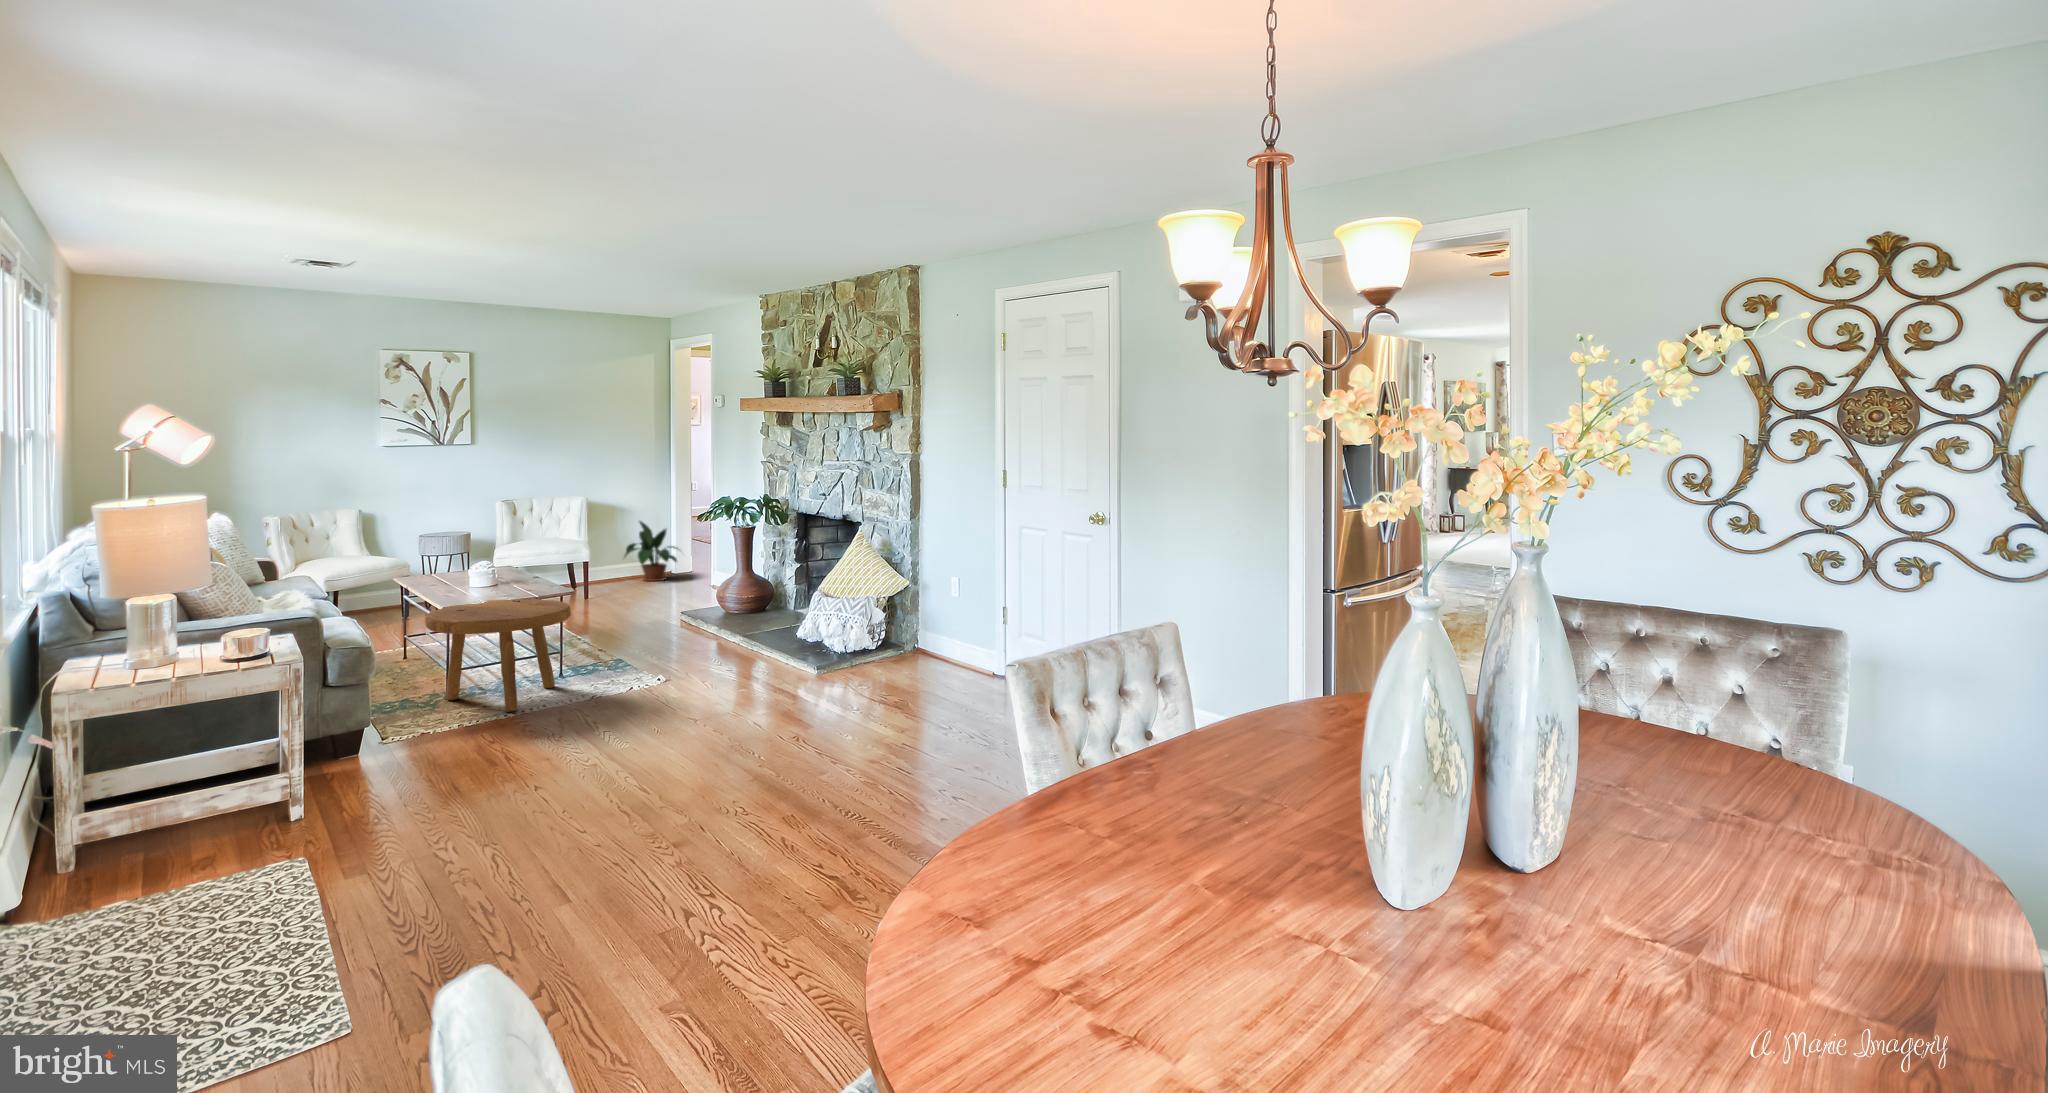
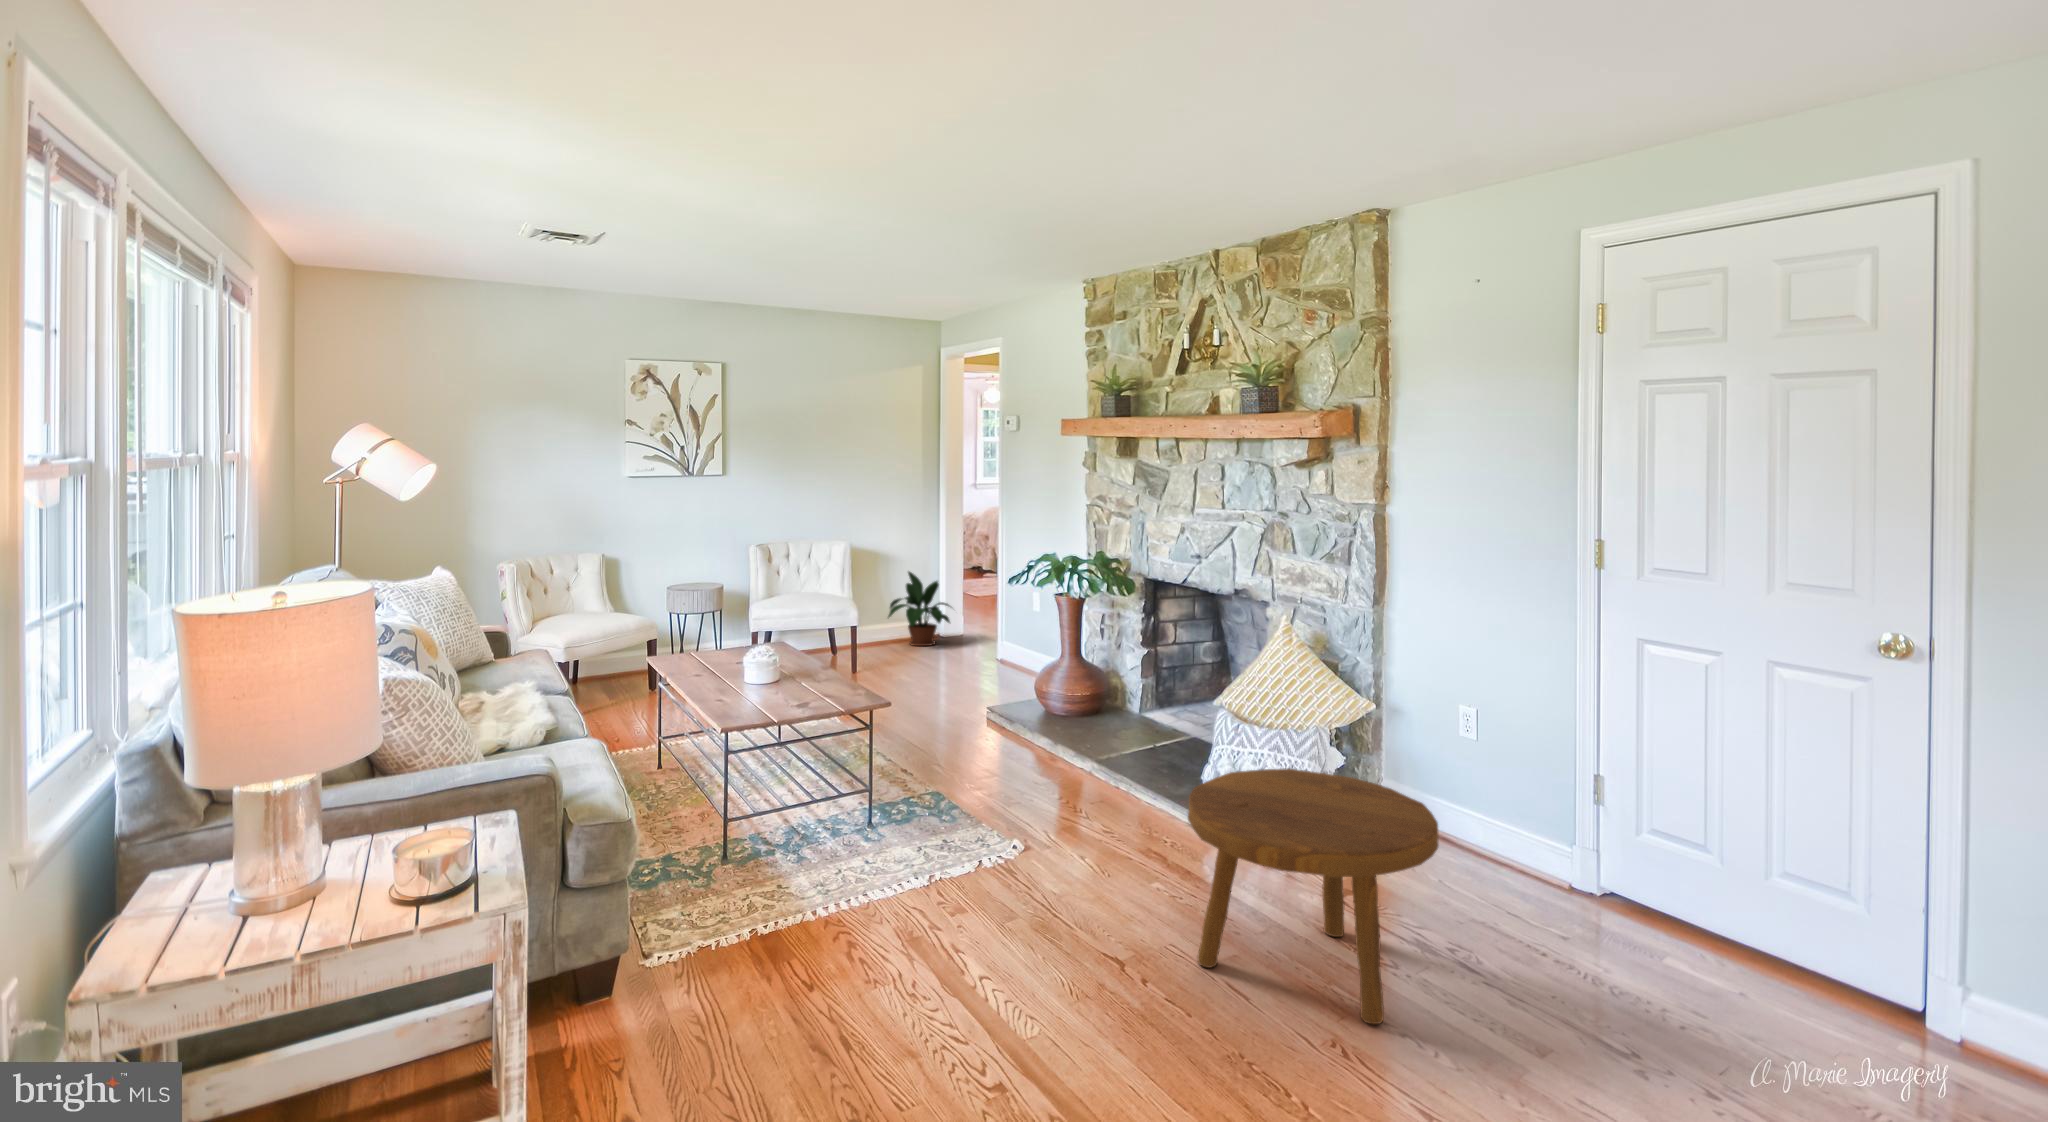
footstool: present [425,599,571,712] -> present [1188,768,1439,1025]

